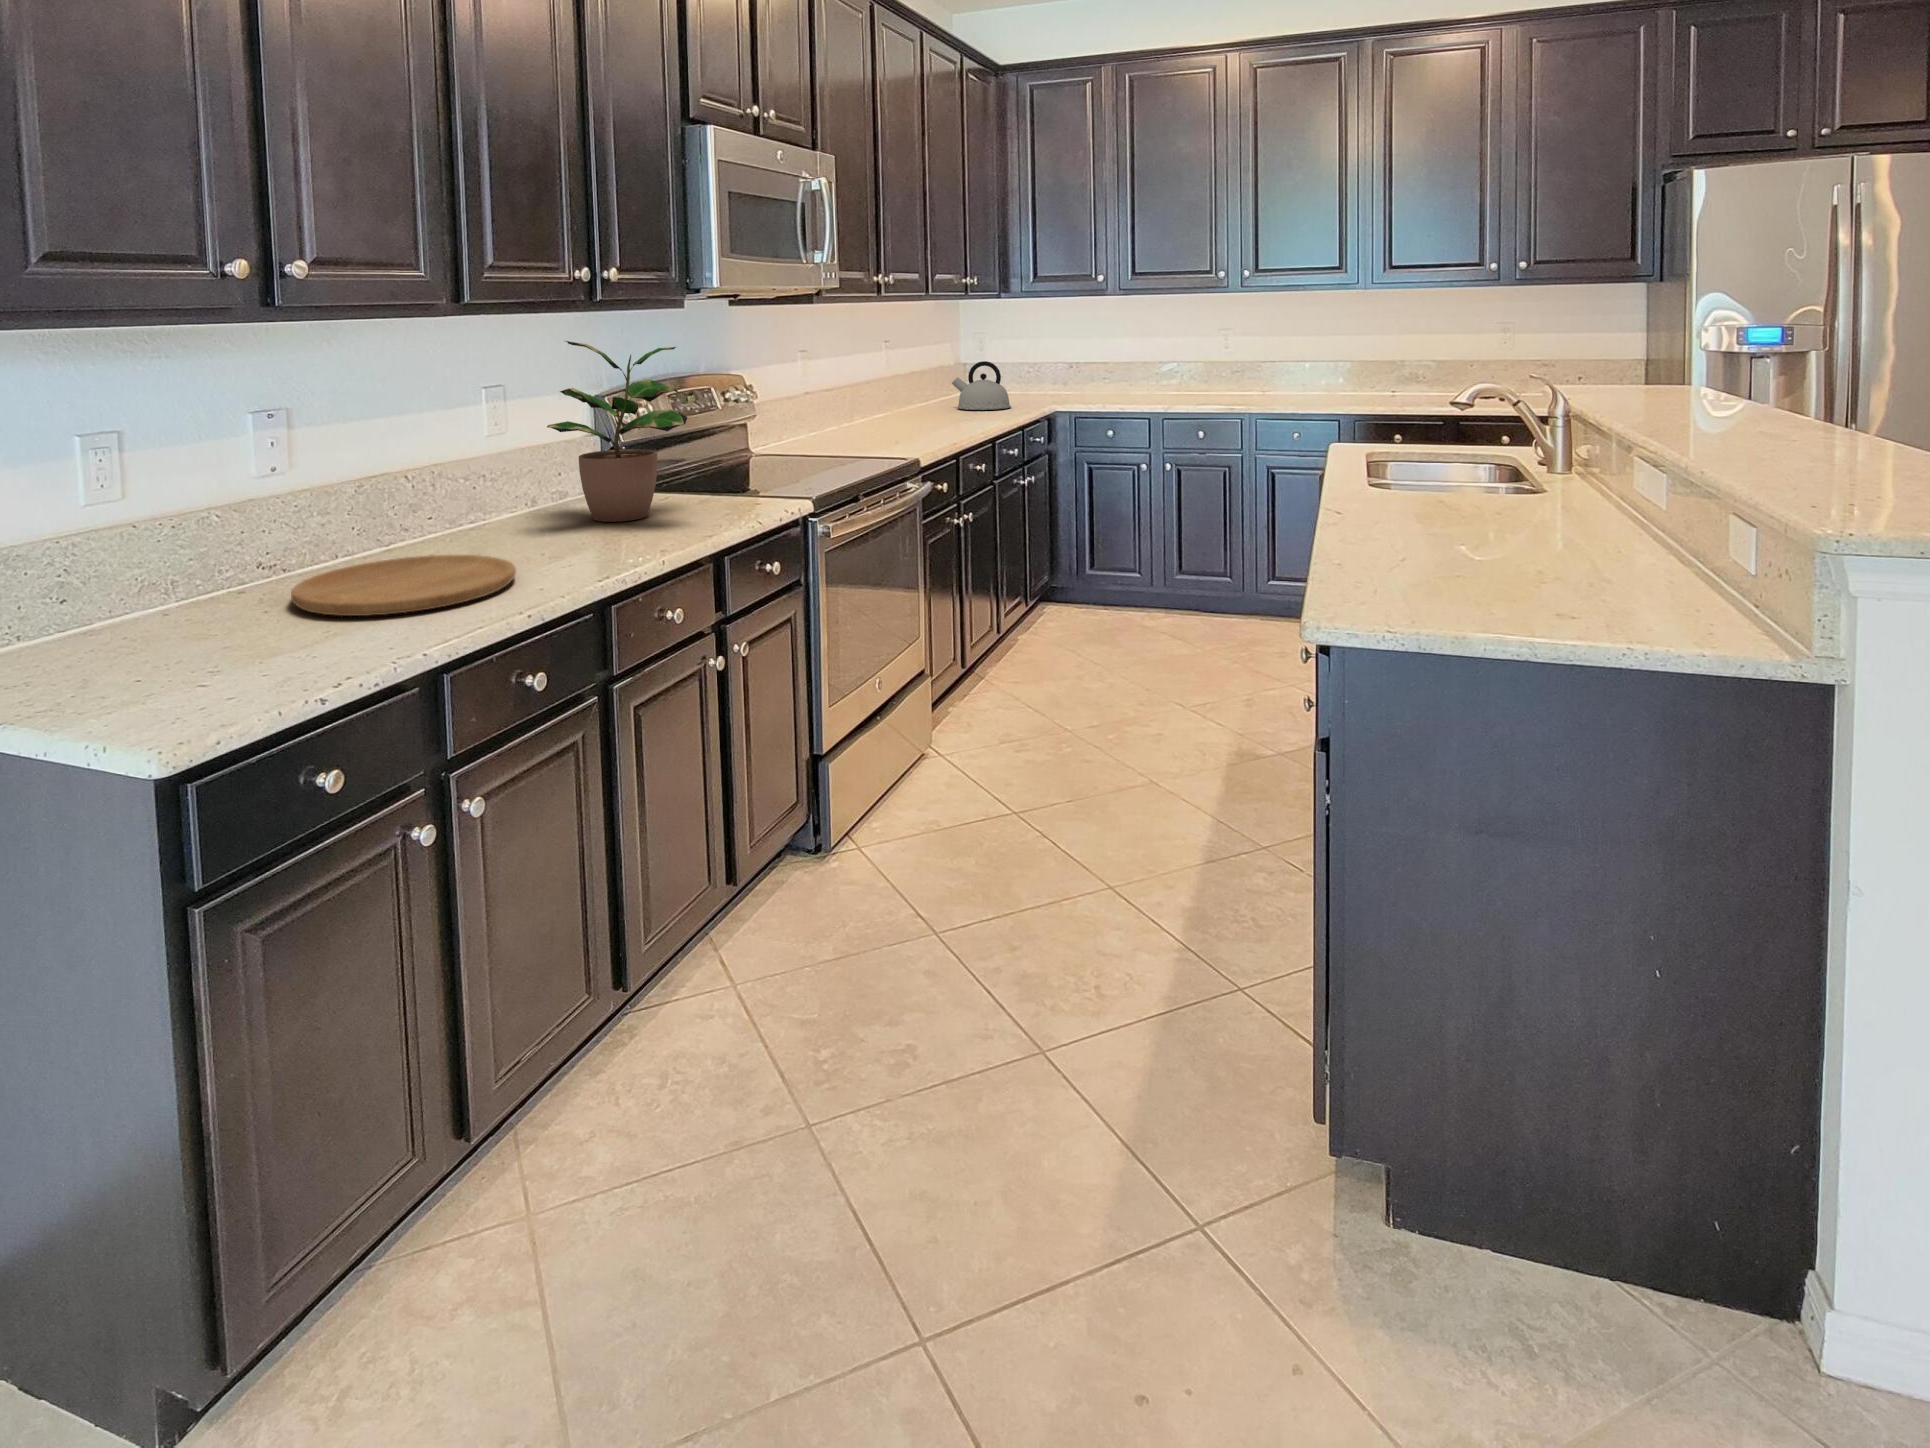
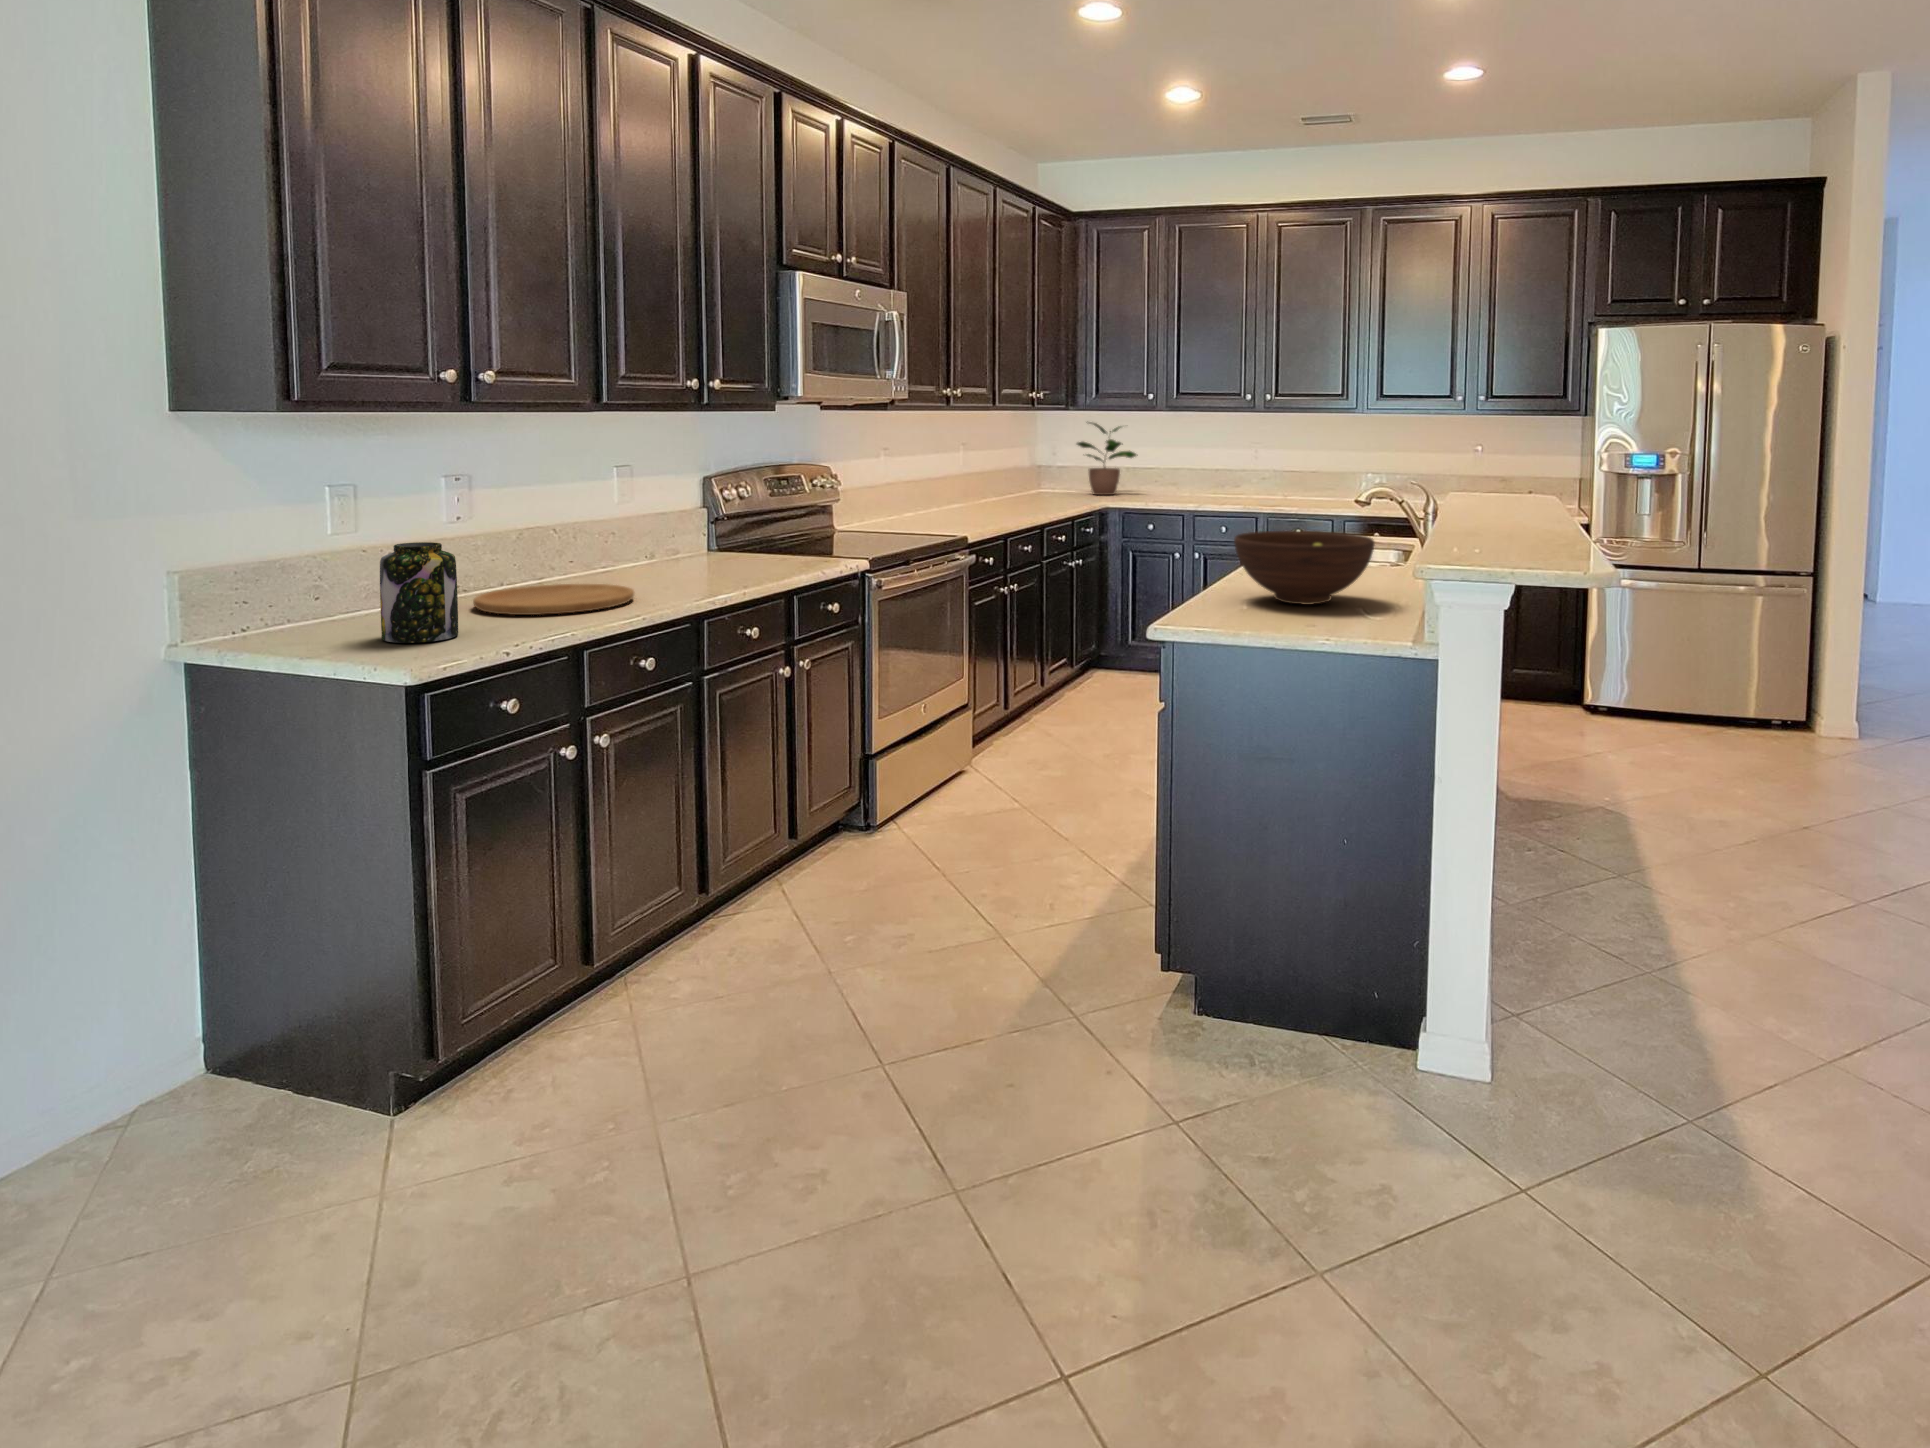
potted plant: present [547,341,687,522] -> present [1077,423,1136,495]
kettle: present [952,361,1011,410] -> none [1017,464,1067,505]
fruit bowl: none [1371,456,1603,571] -> present [1234,531,1375,605]
jar: none [128,523,251,686] -> present [380,542,458,643]

